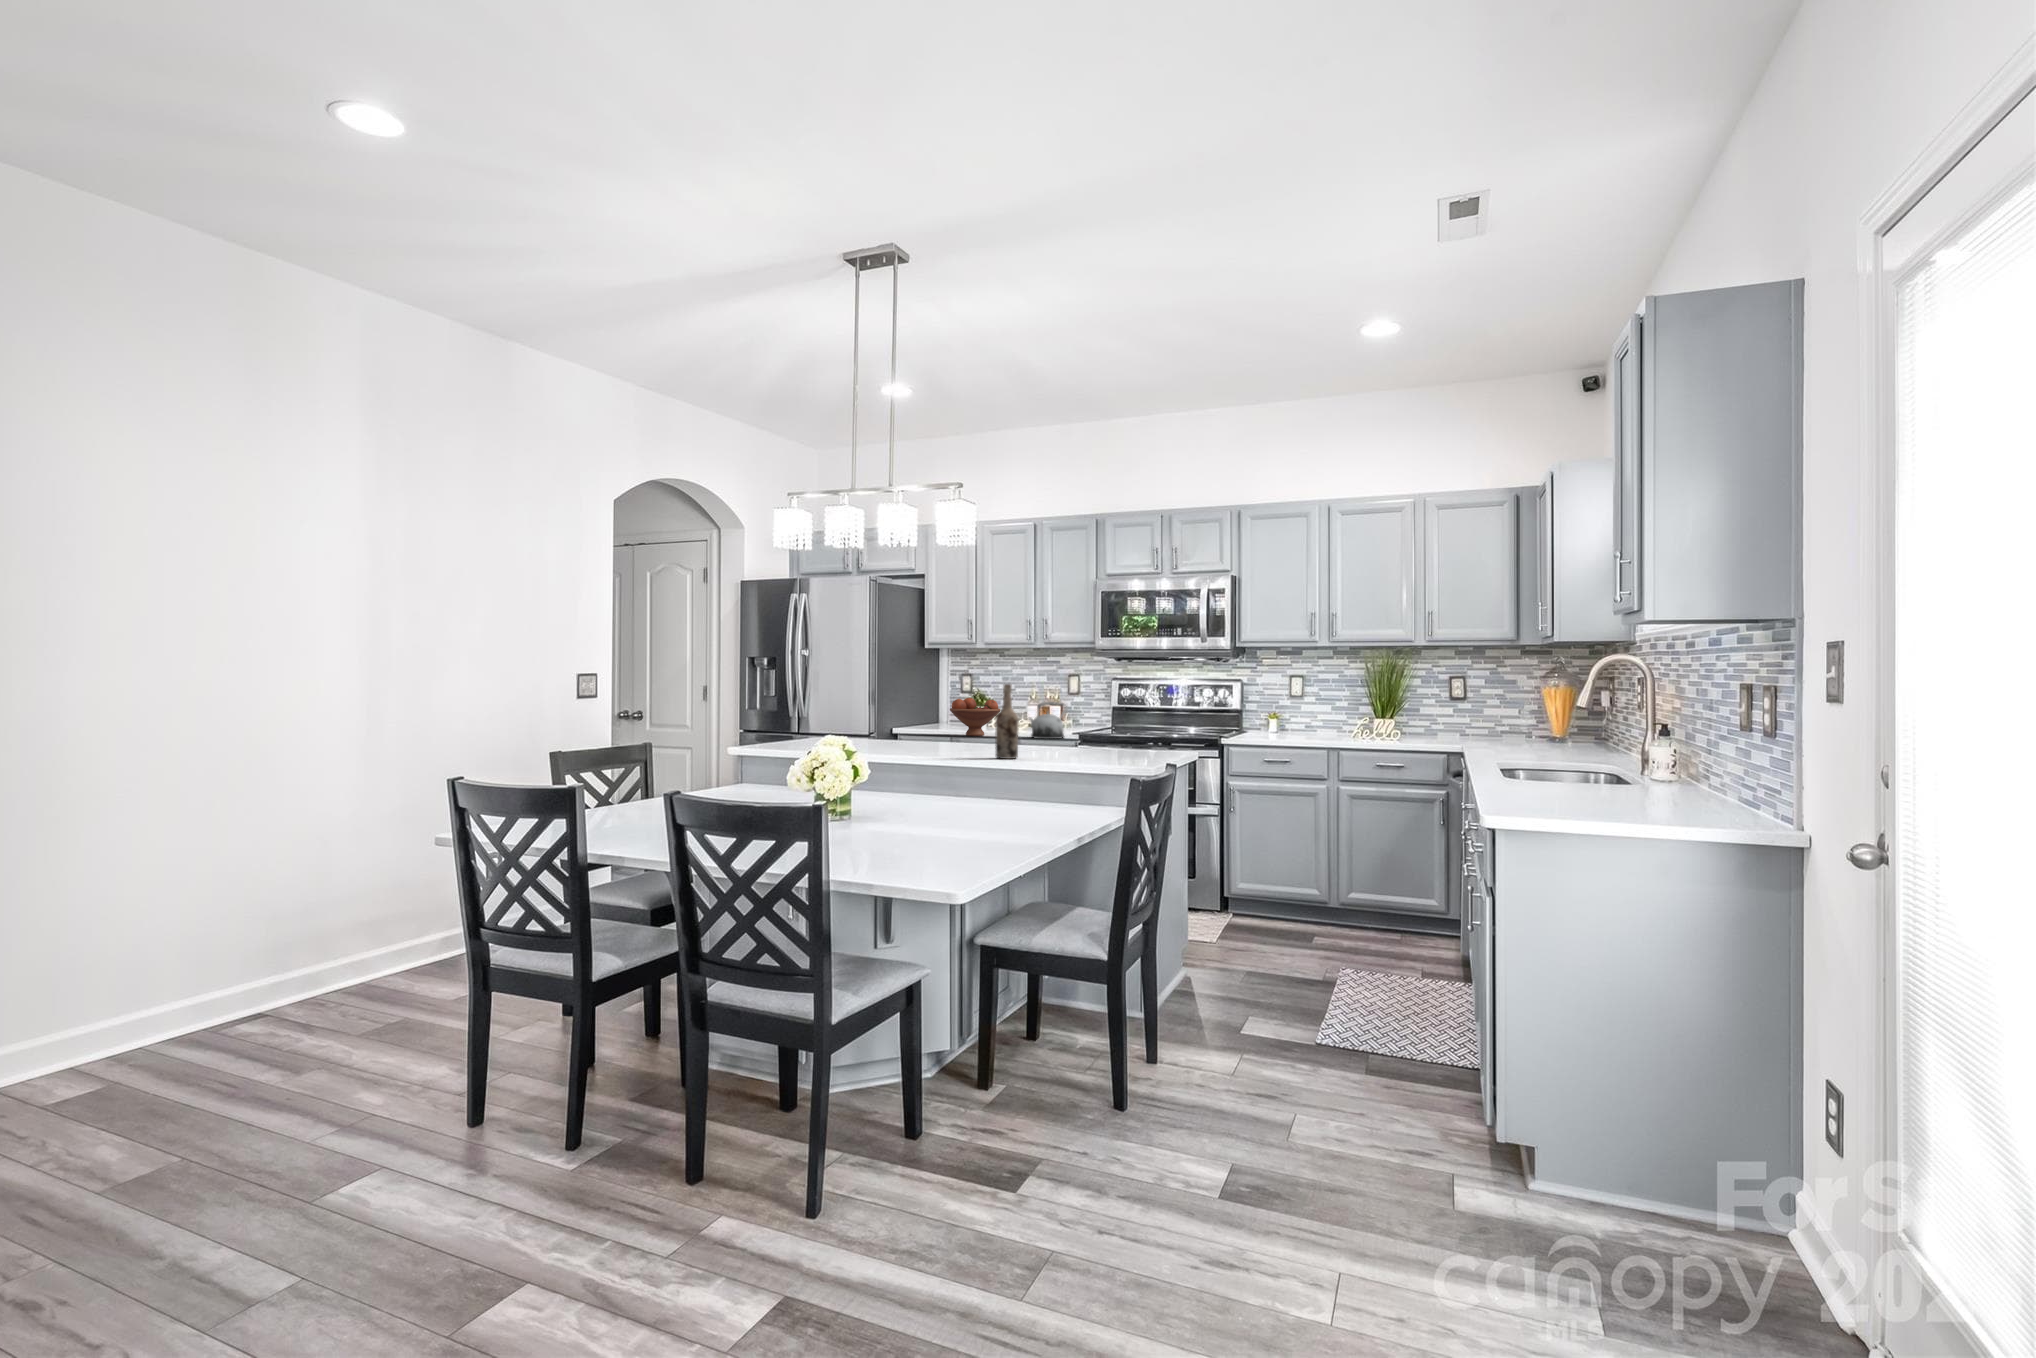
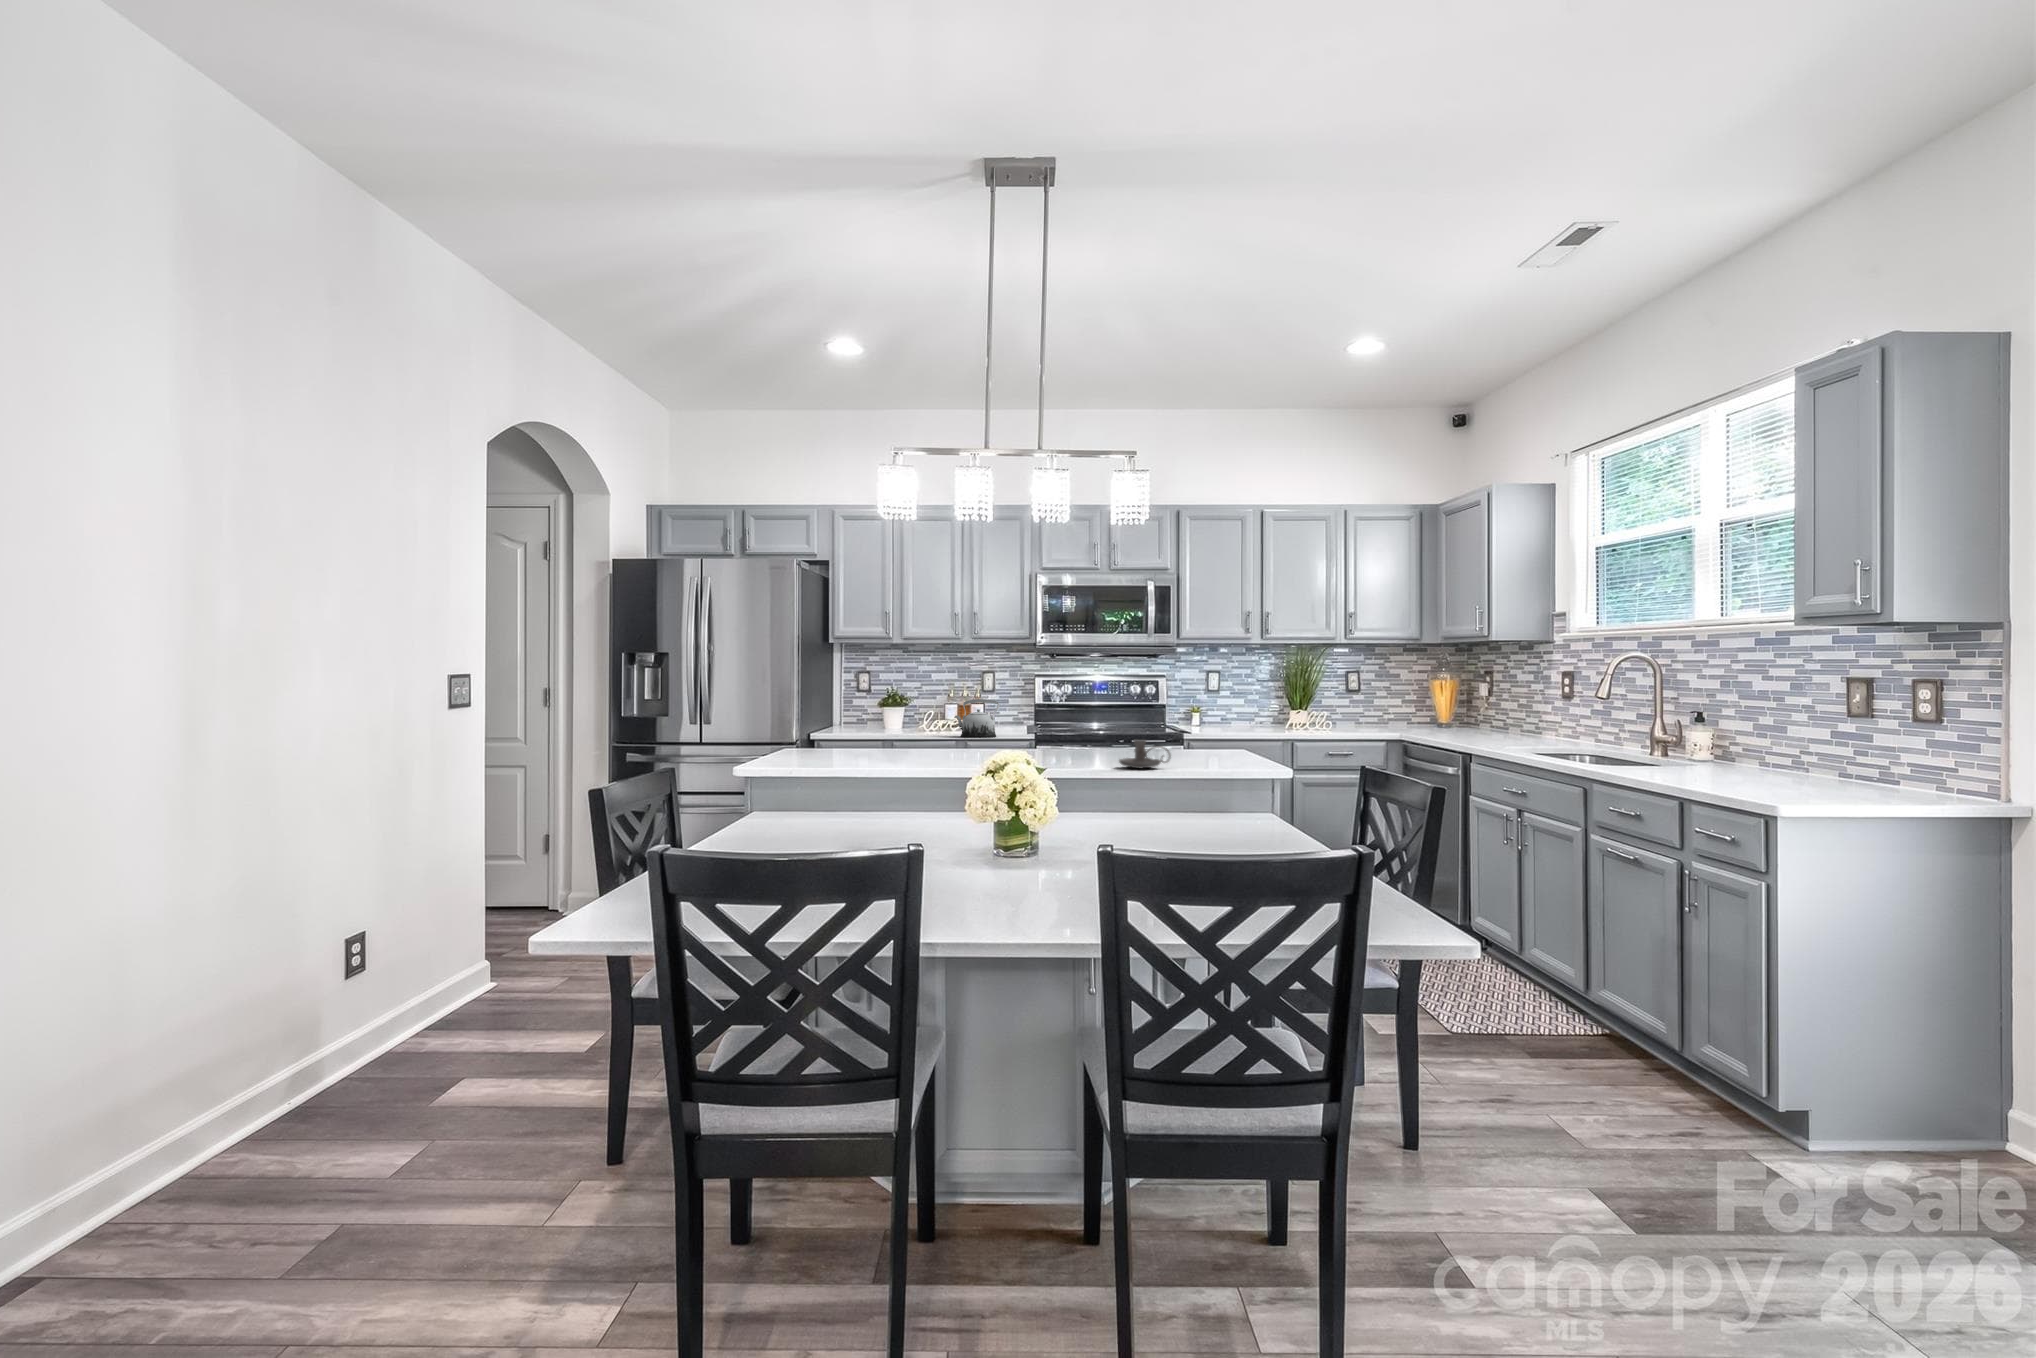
wine bottle: present [995,684,1019,759] -> none [1062,680,1087,763]
fruit bowl: present [950,698,1000,736] -> none [872,696,927,737]
candle holder: none [1018,738,1064,764] -> present [1119,739,1170,768]

